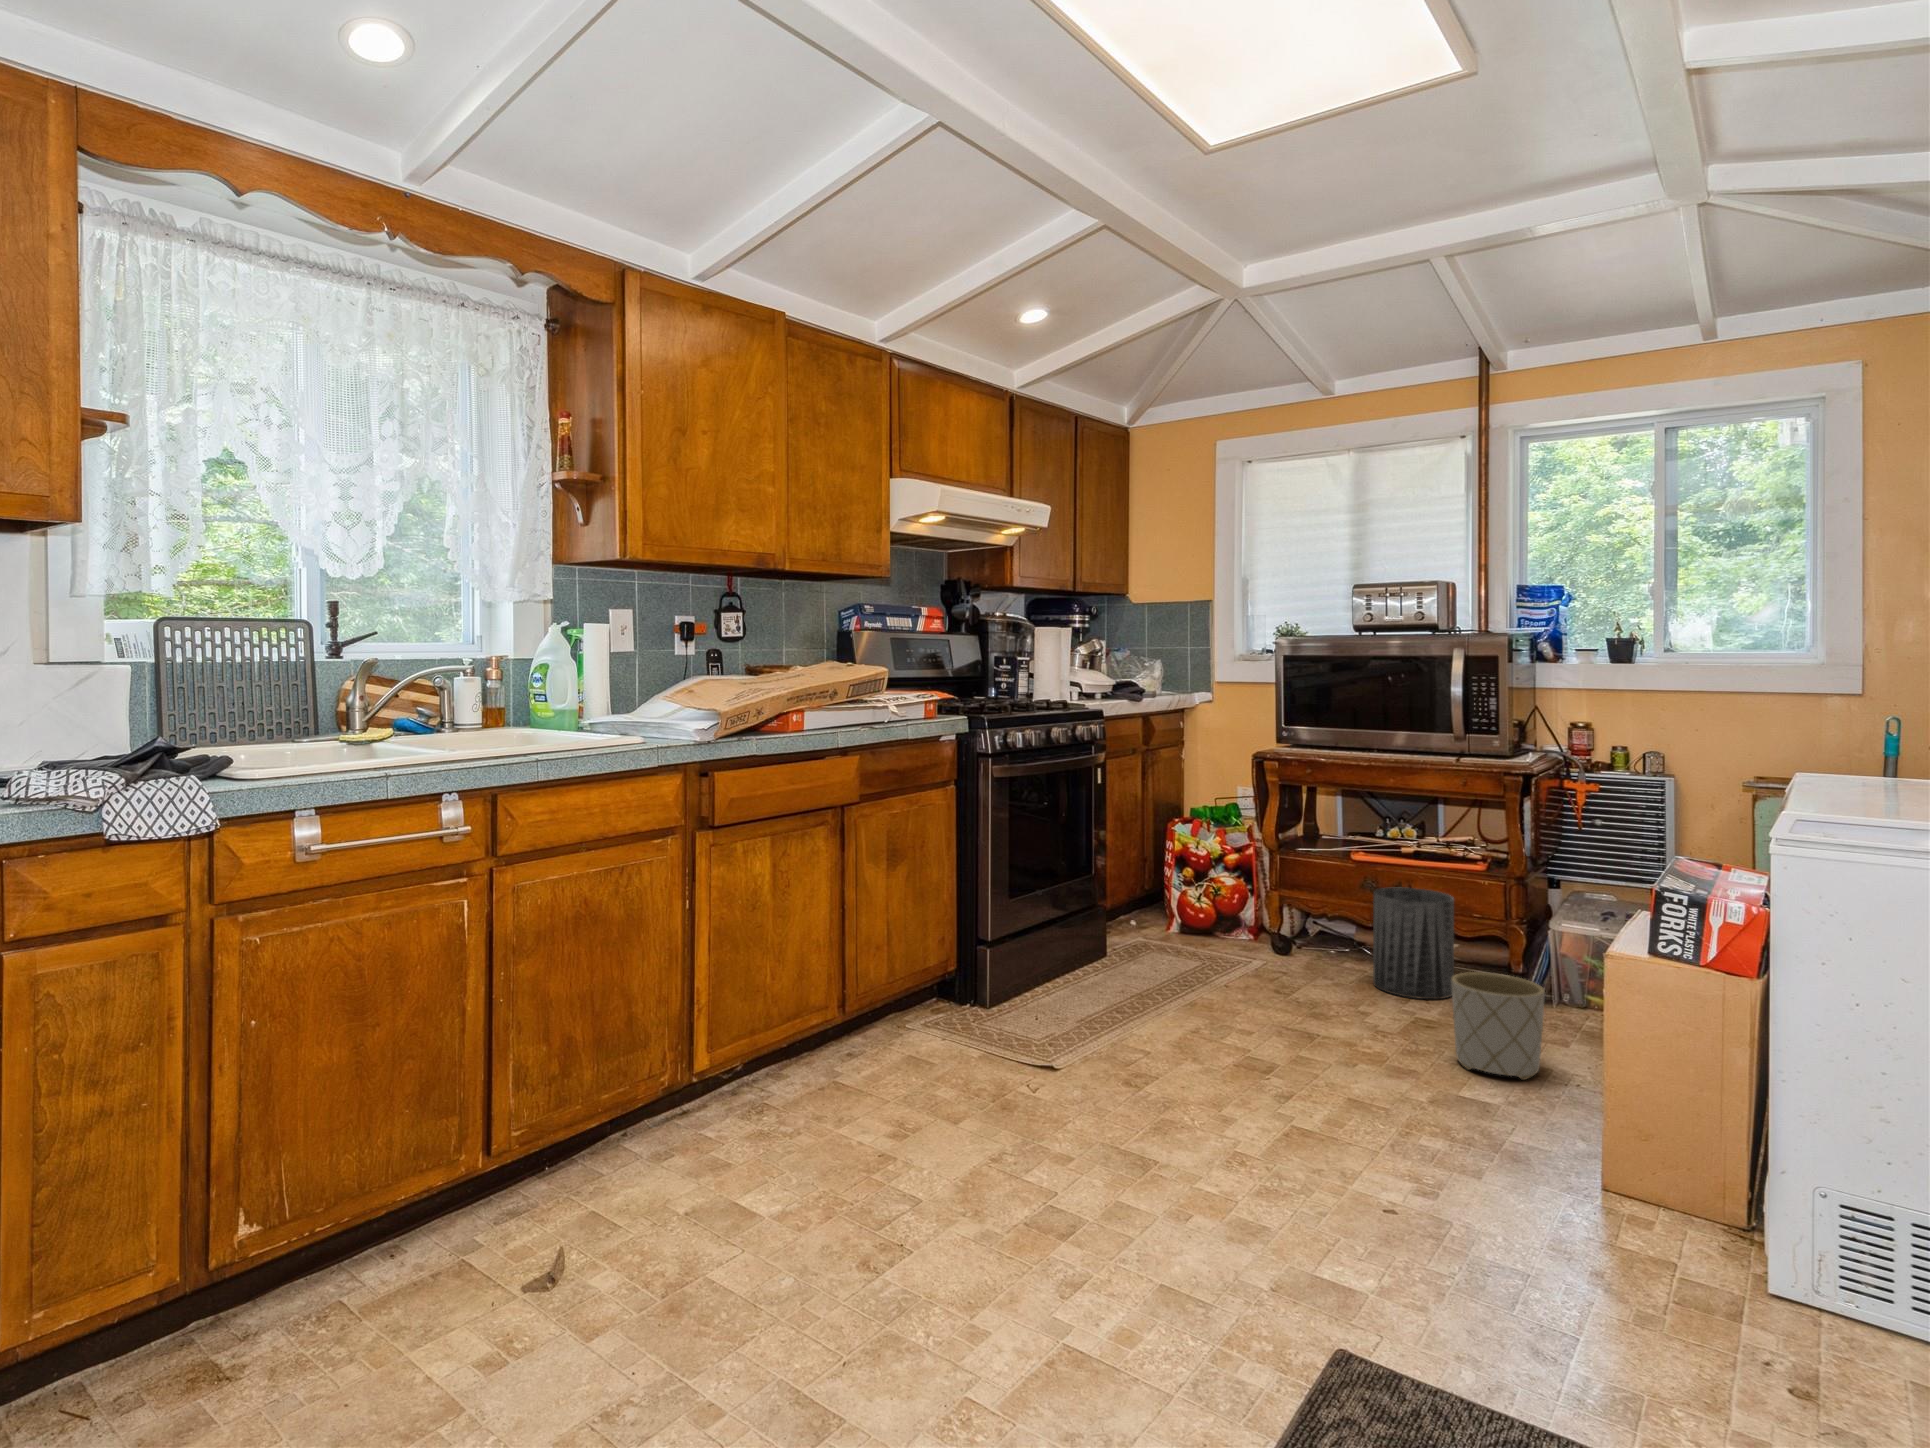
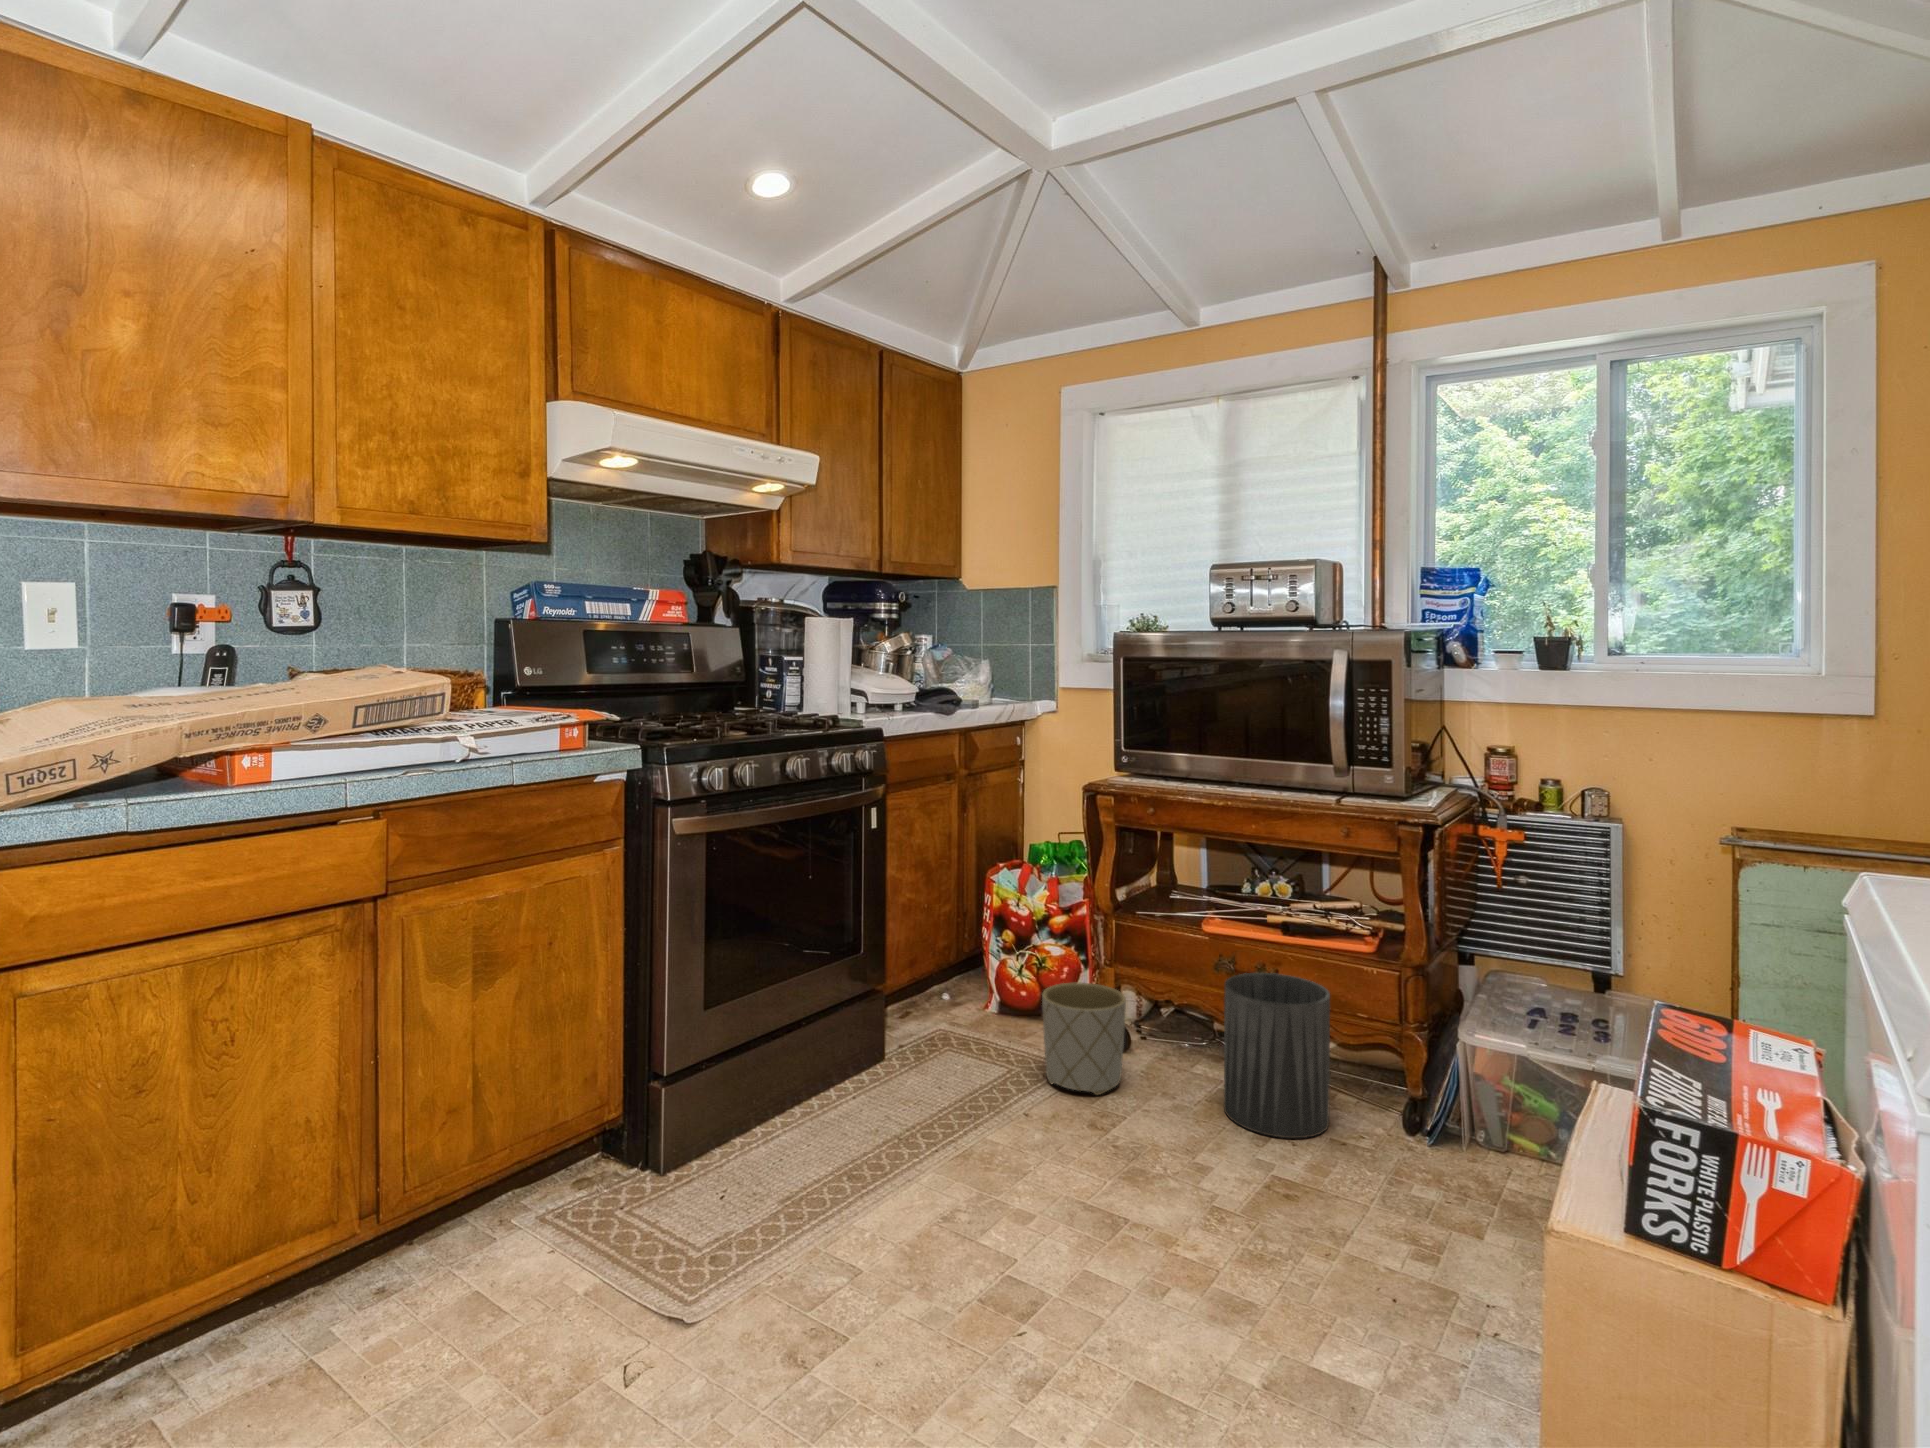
planter: present [1451,972,1545,1080] -> present [1042,983,1126,1095]

